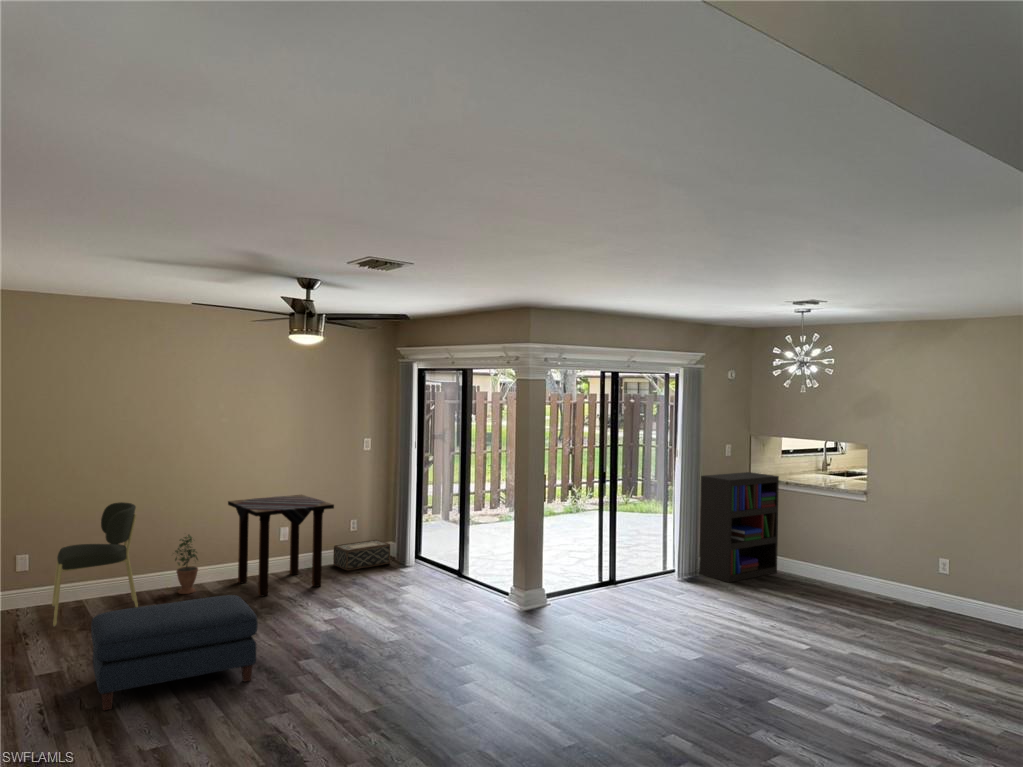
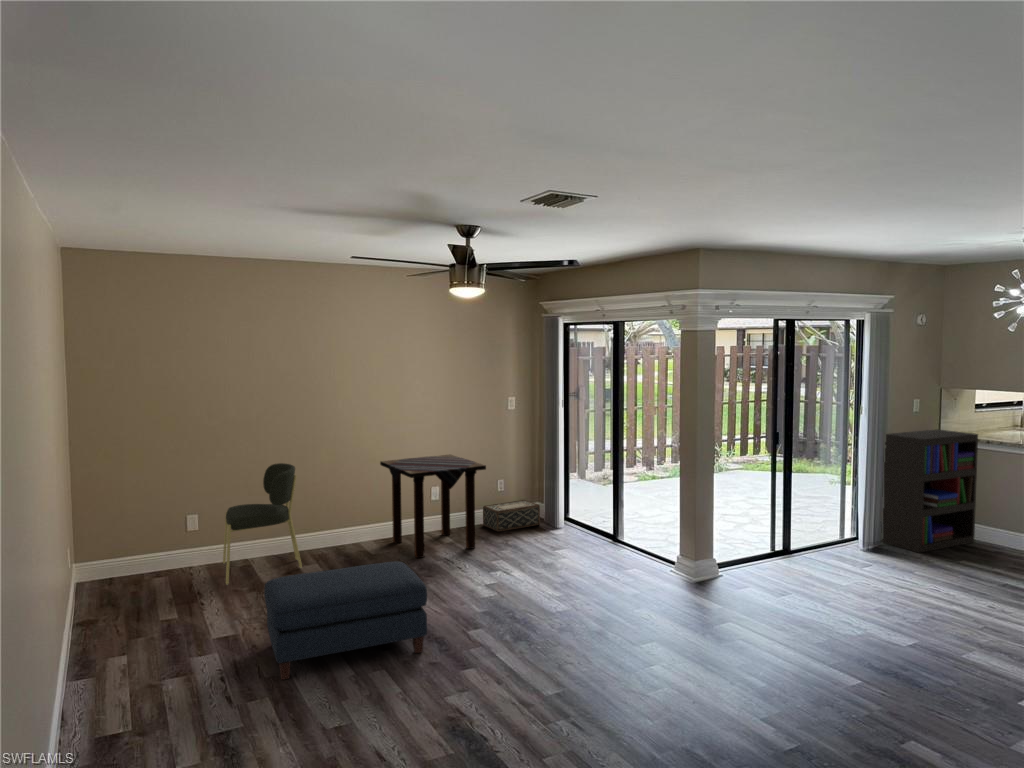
potted plant: present [175,535,198,594] -> none [330,493,355,554]

